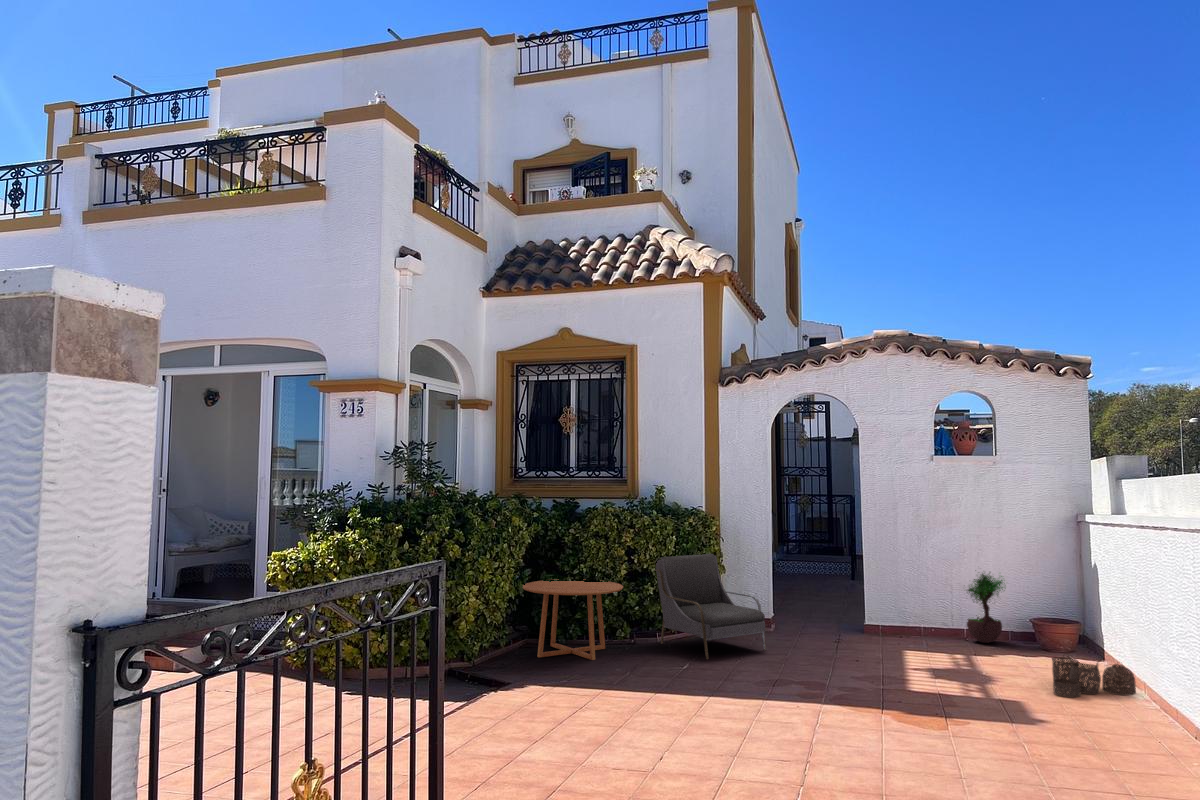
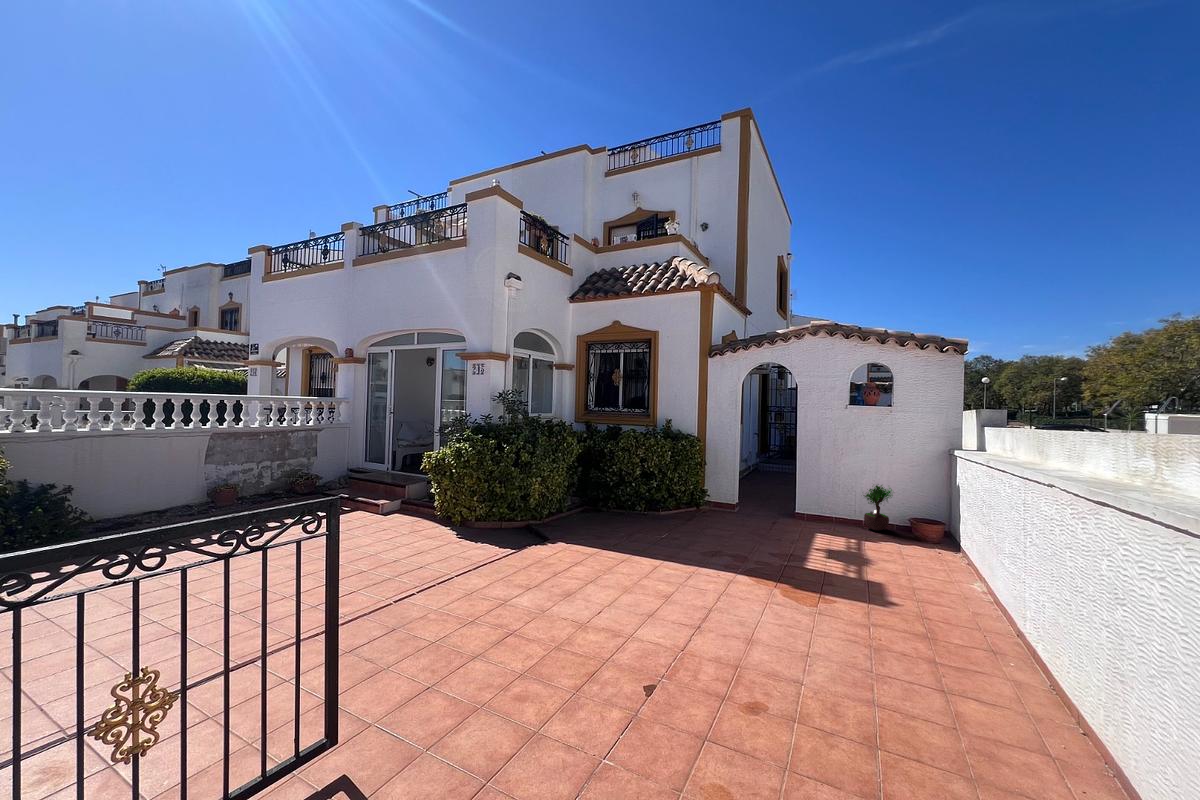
armchair: present [654,554,766,659] -> none [656,462,724,529]
dining table: present [523,581,623,660] -> none [574,473,635,524]
woven basket: present [1052,654,1136,697] -> none [912,550,978,586]

